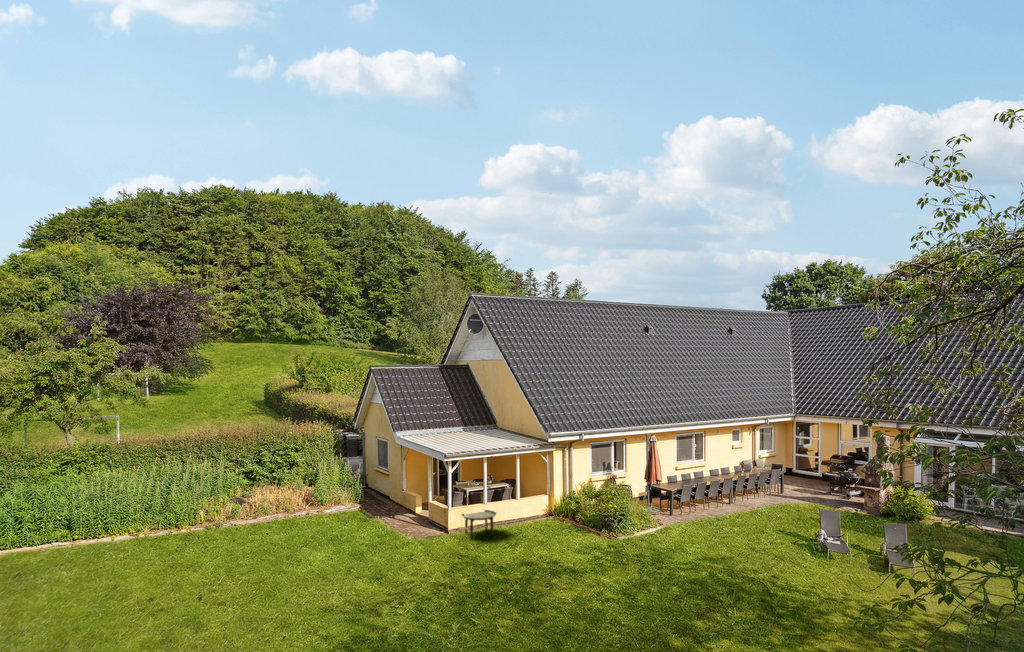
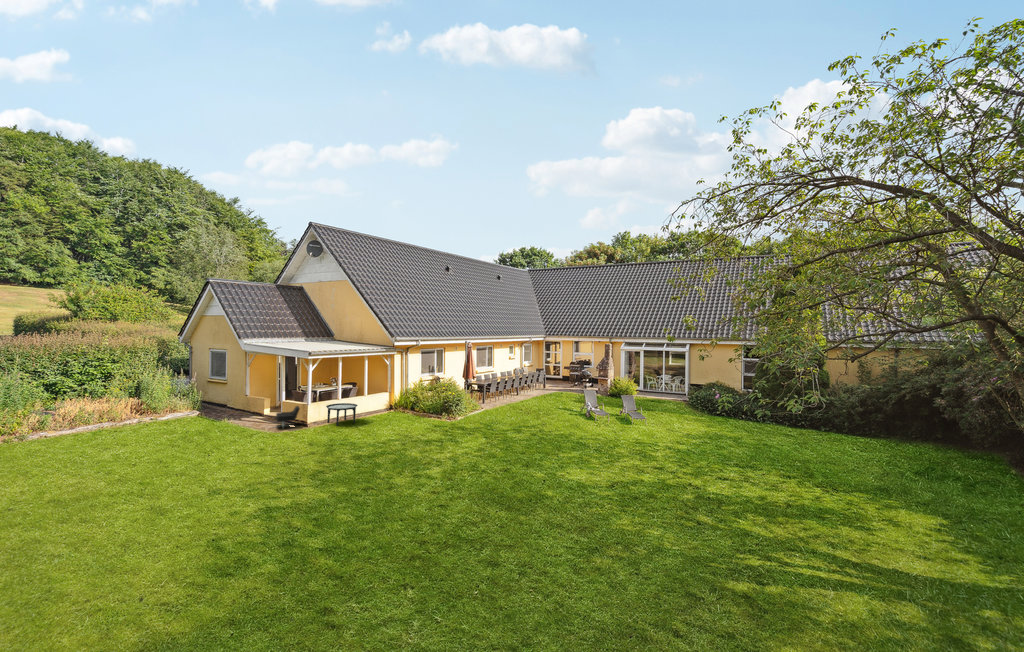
lounge chair: none [409,510,436,536] -> present [276,406,300,428]

